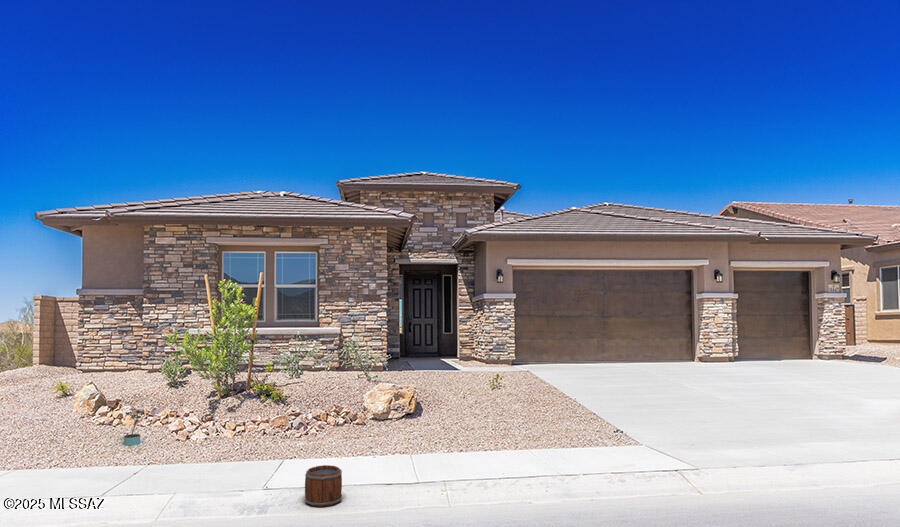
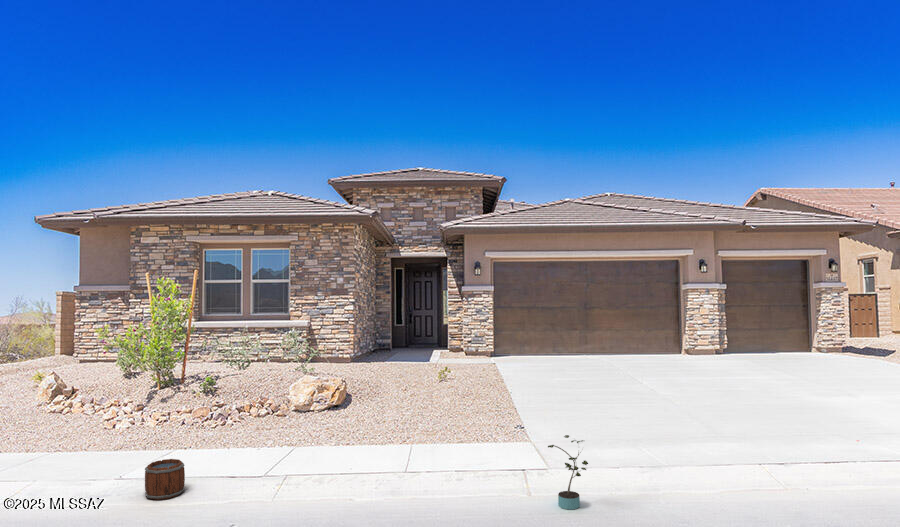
potted plant: present [118,395,148,445] -> present [548,435,588,509]

